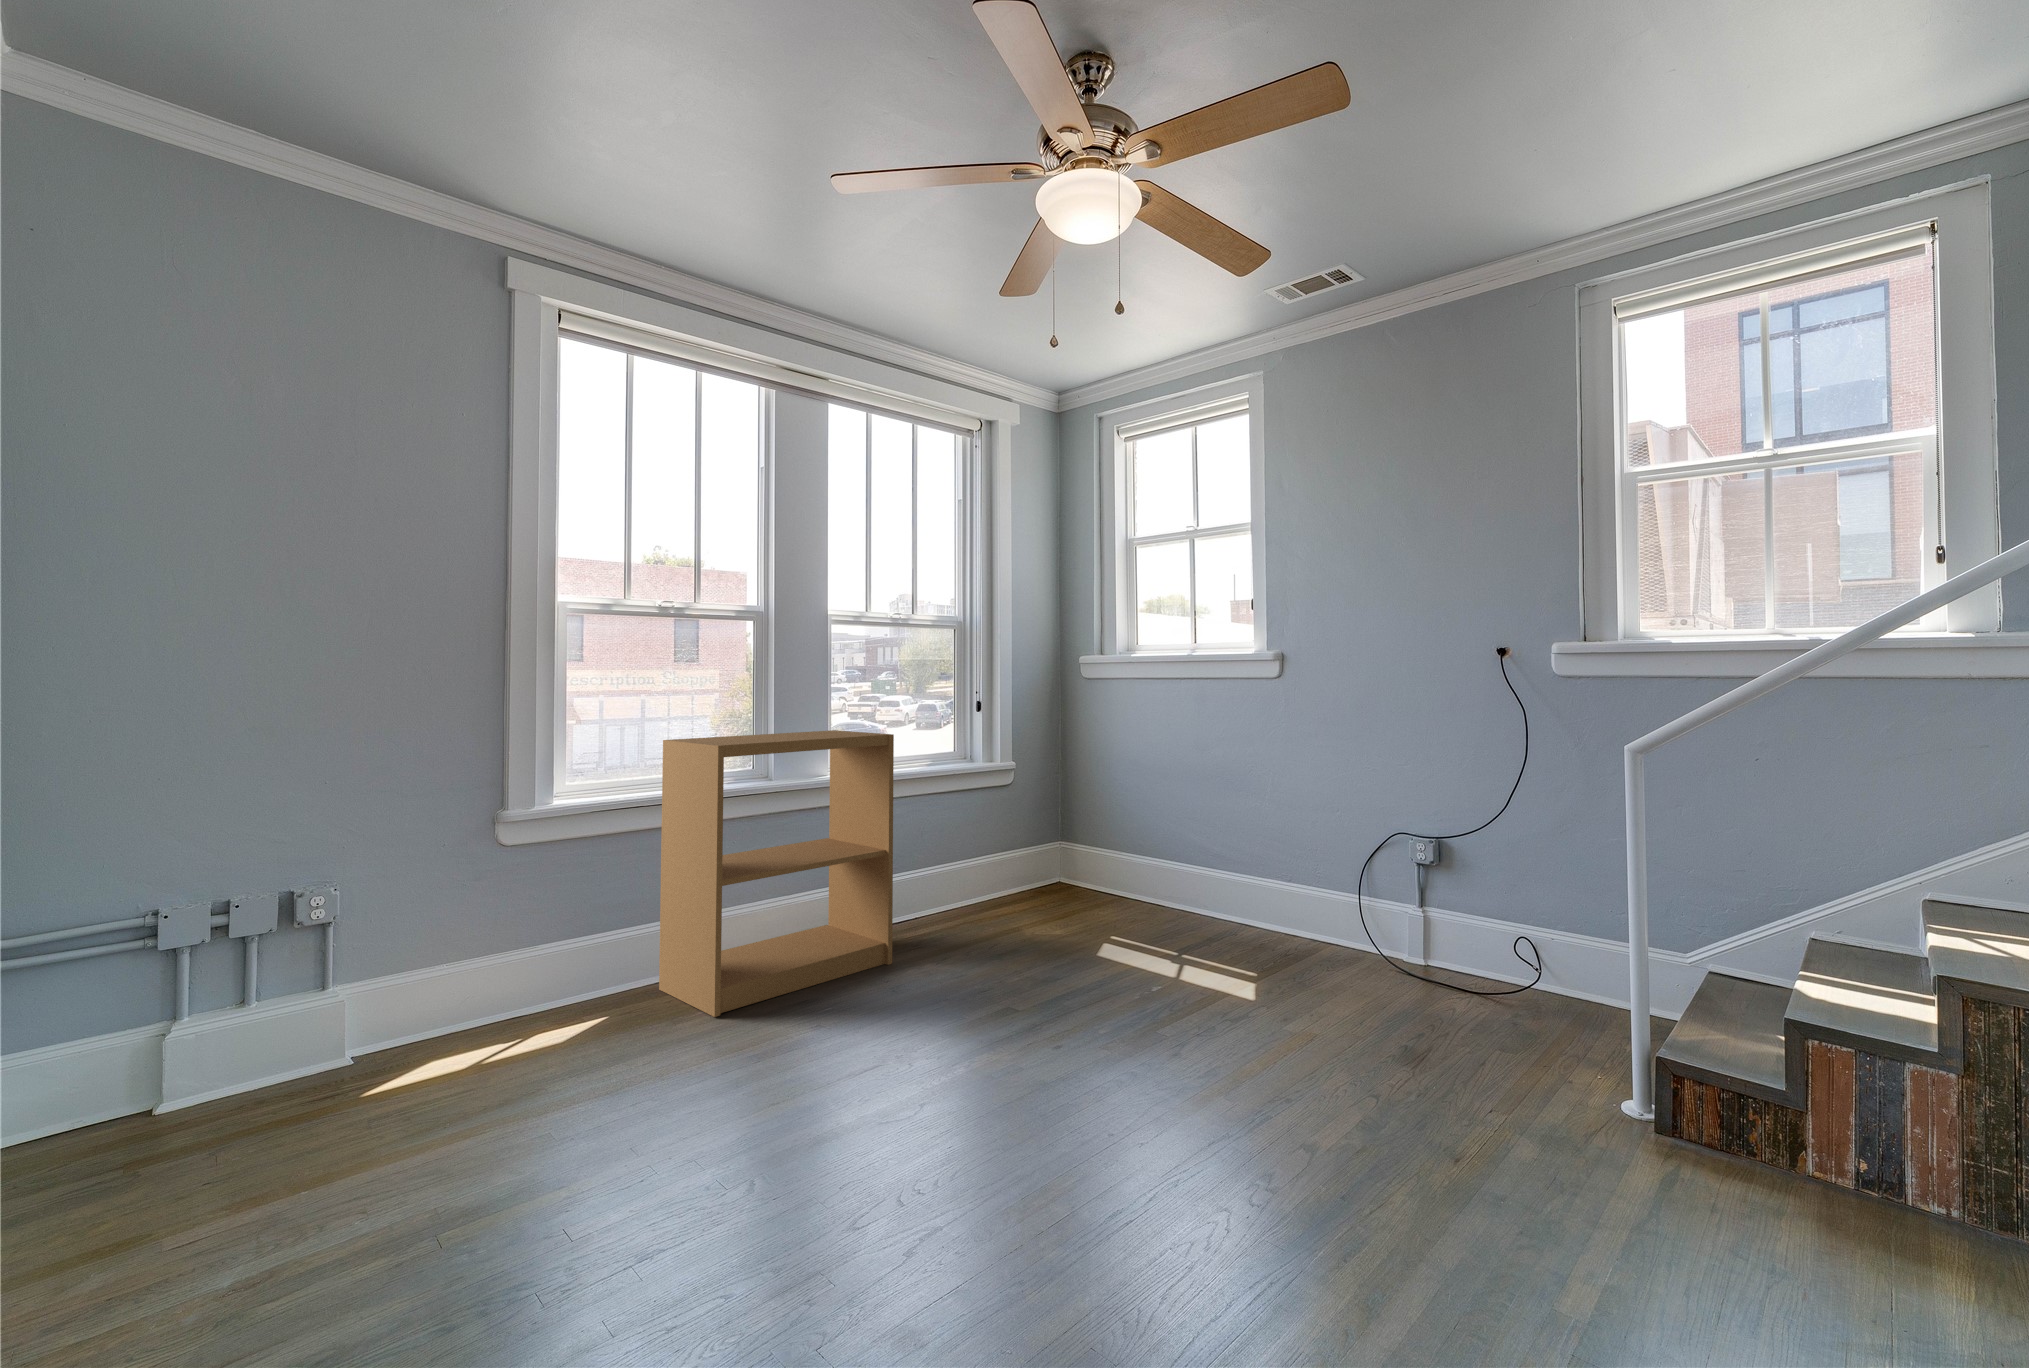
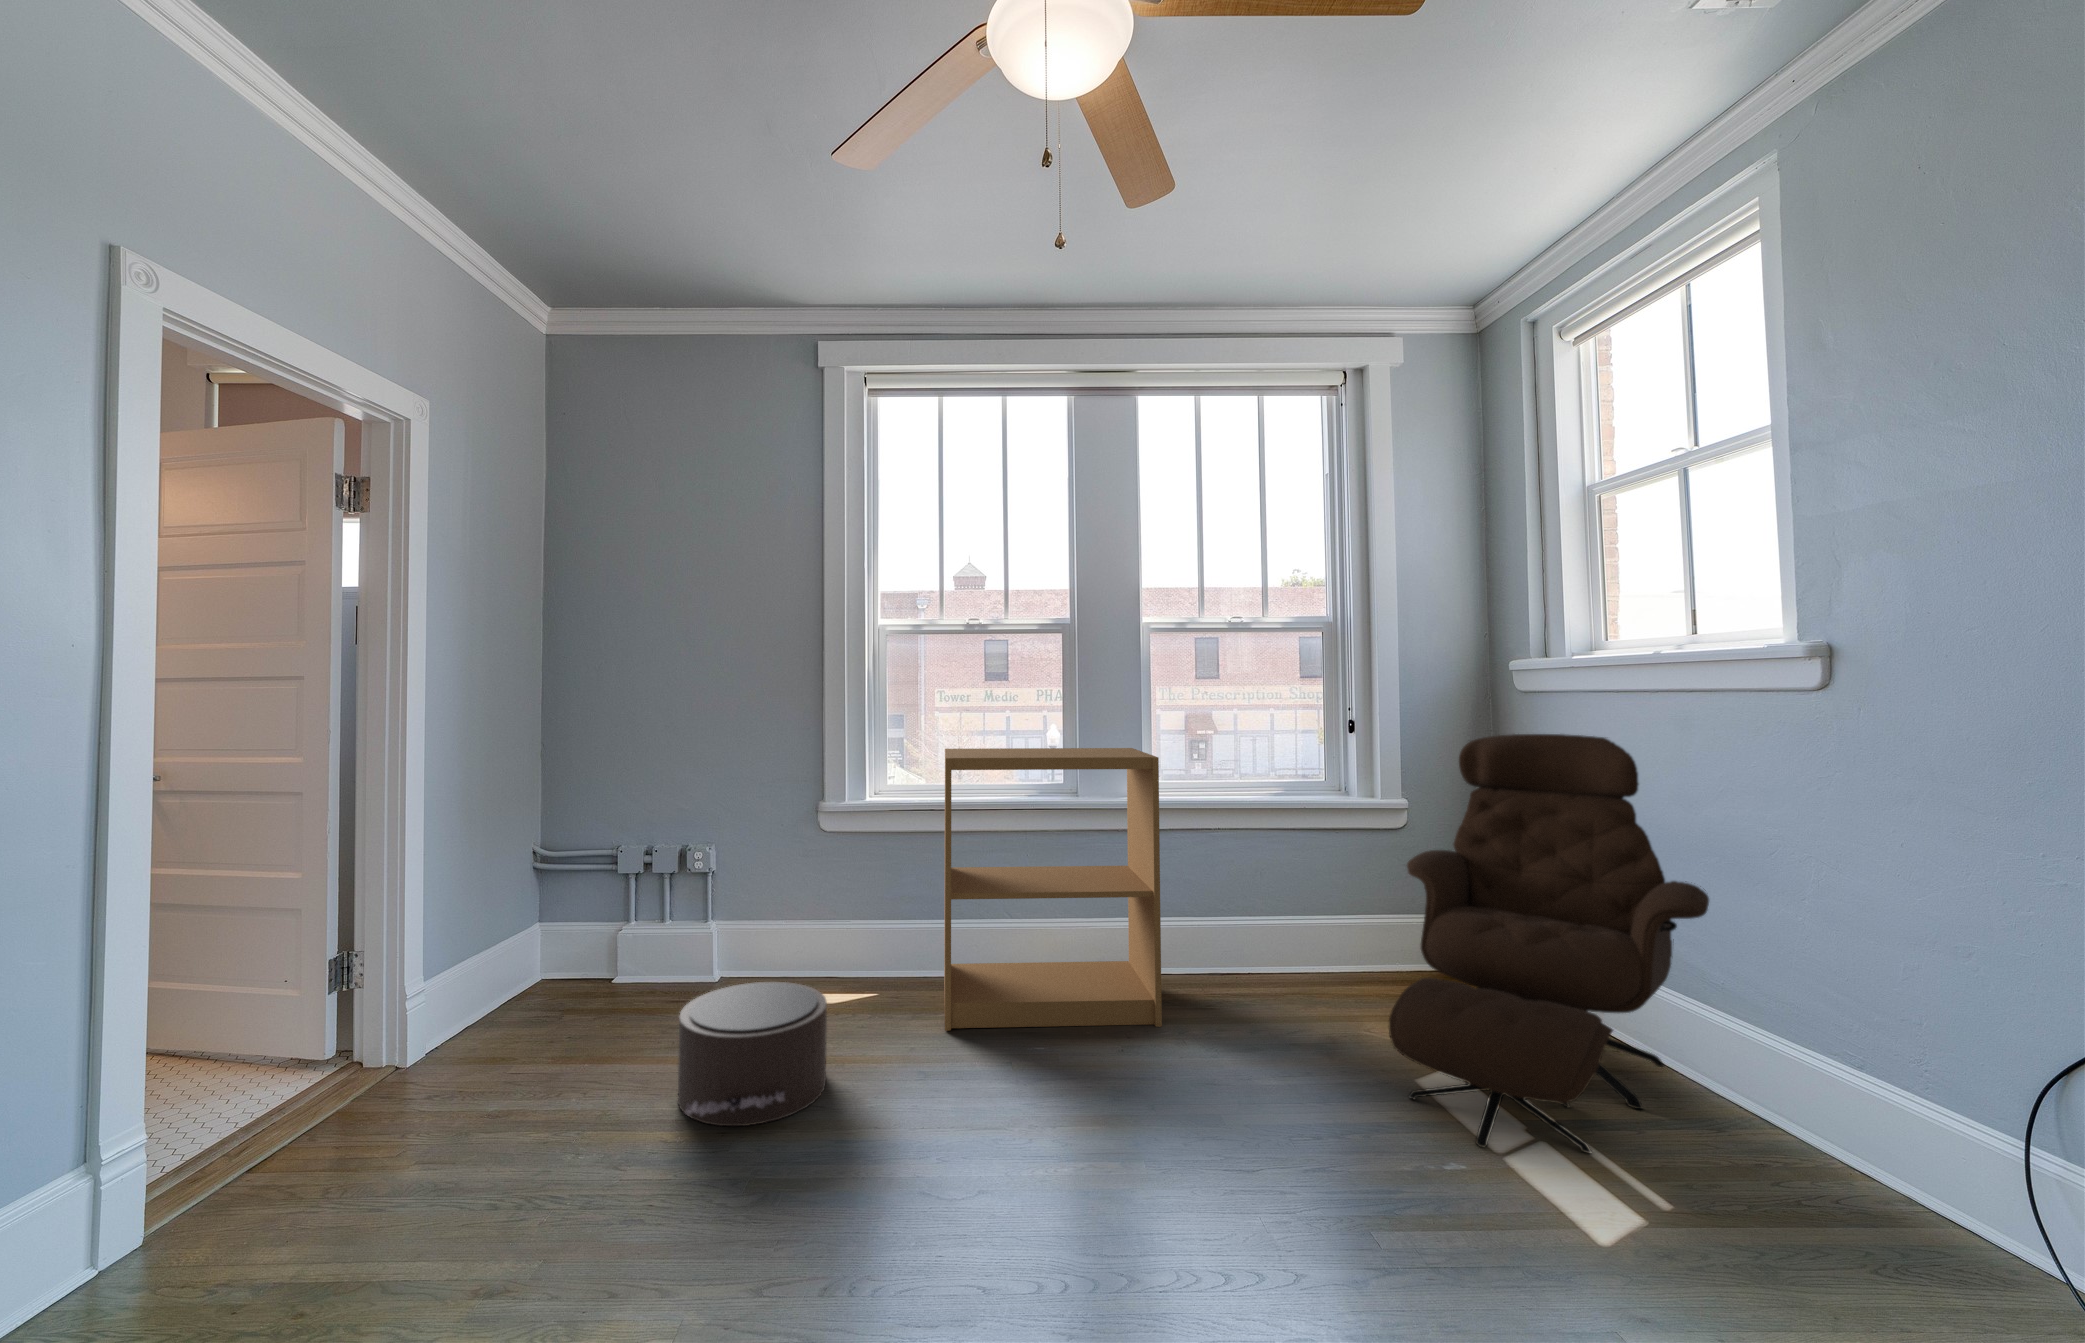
lounge chair: none [1042,706,1209,966] -> present [1389,734,1709,1153]
pouf: none [459,998,669,1158] -> present [678,982,827,1126]

